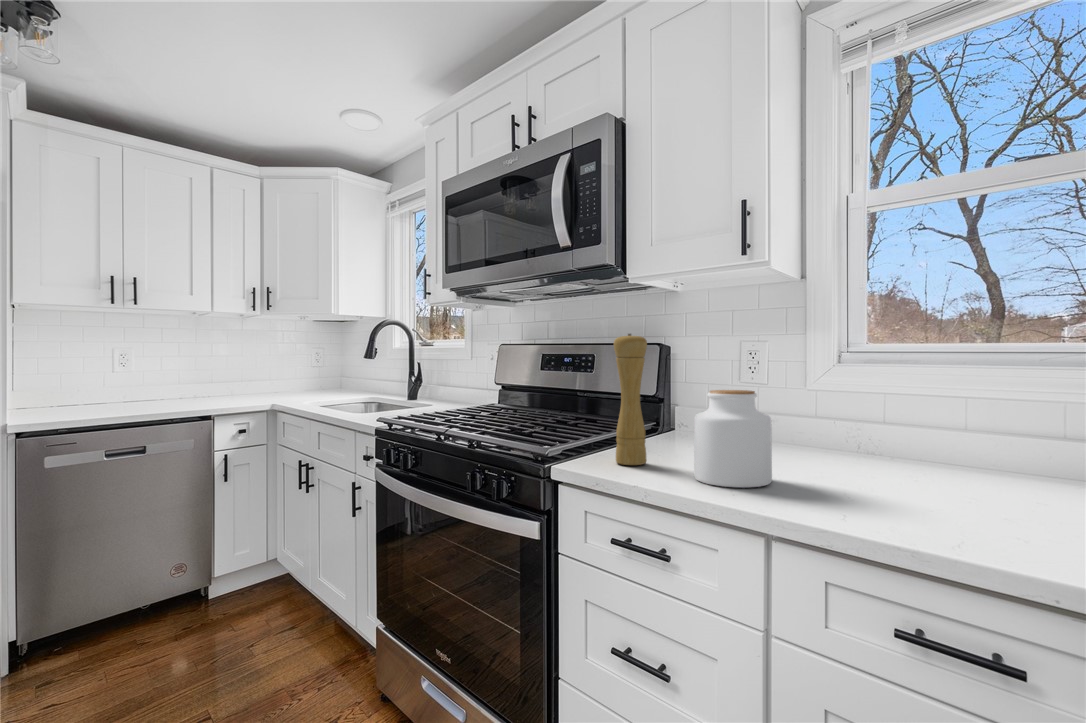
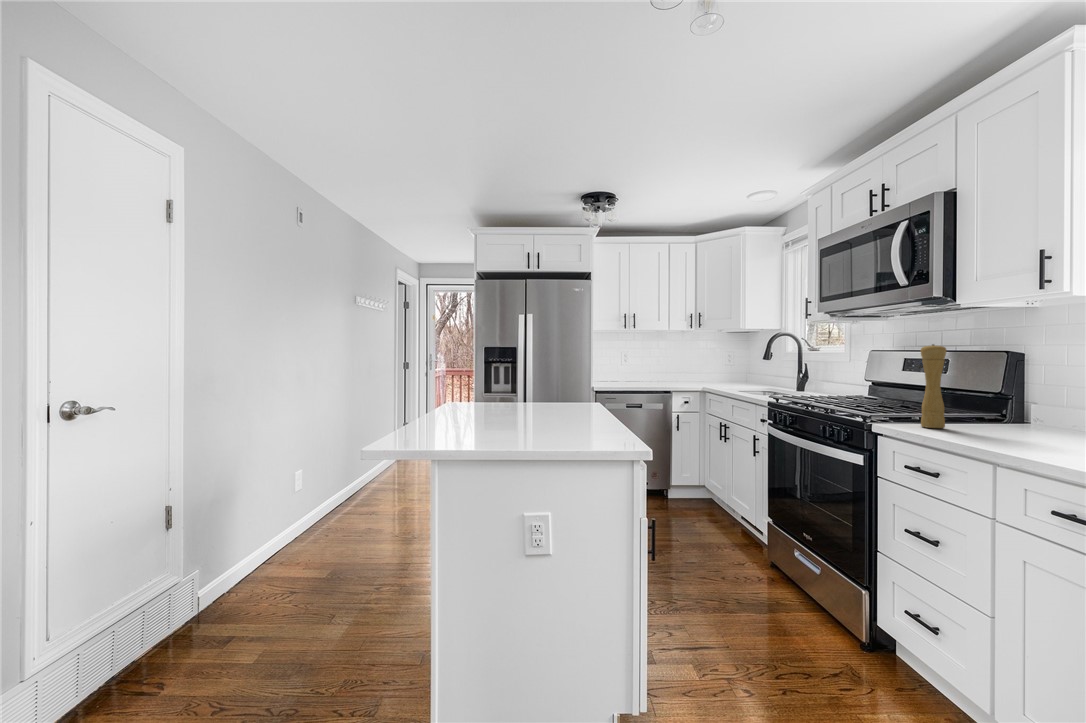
jar: present [694,390,772,488] -> none [969,381,1032,443]

